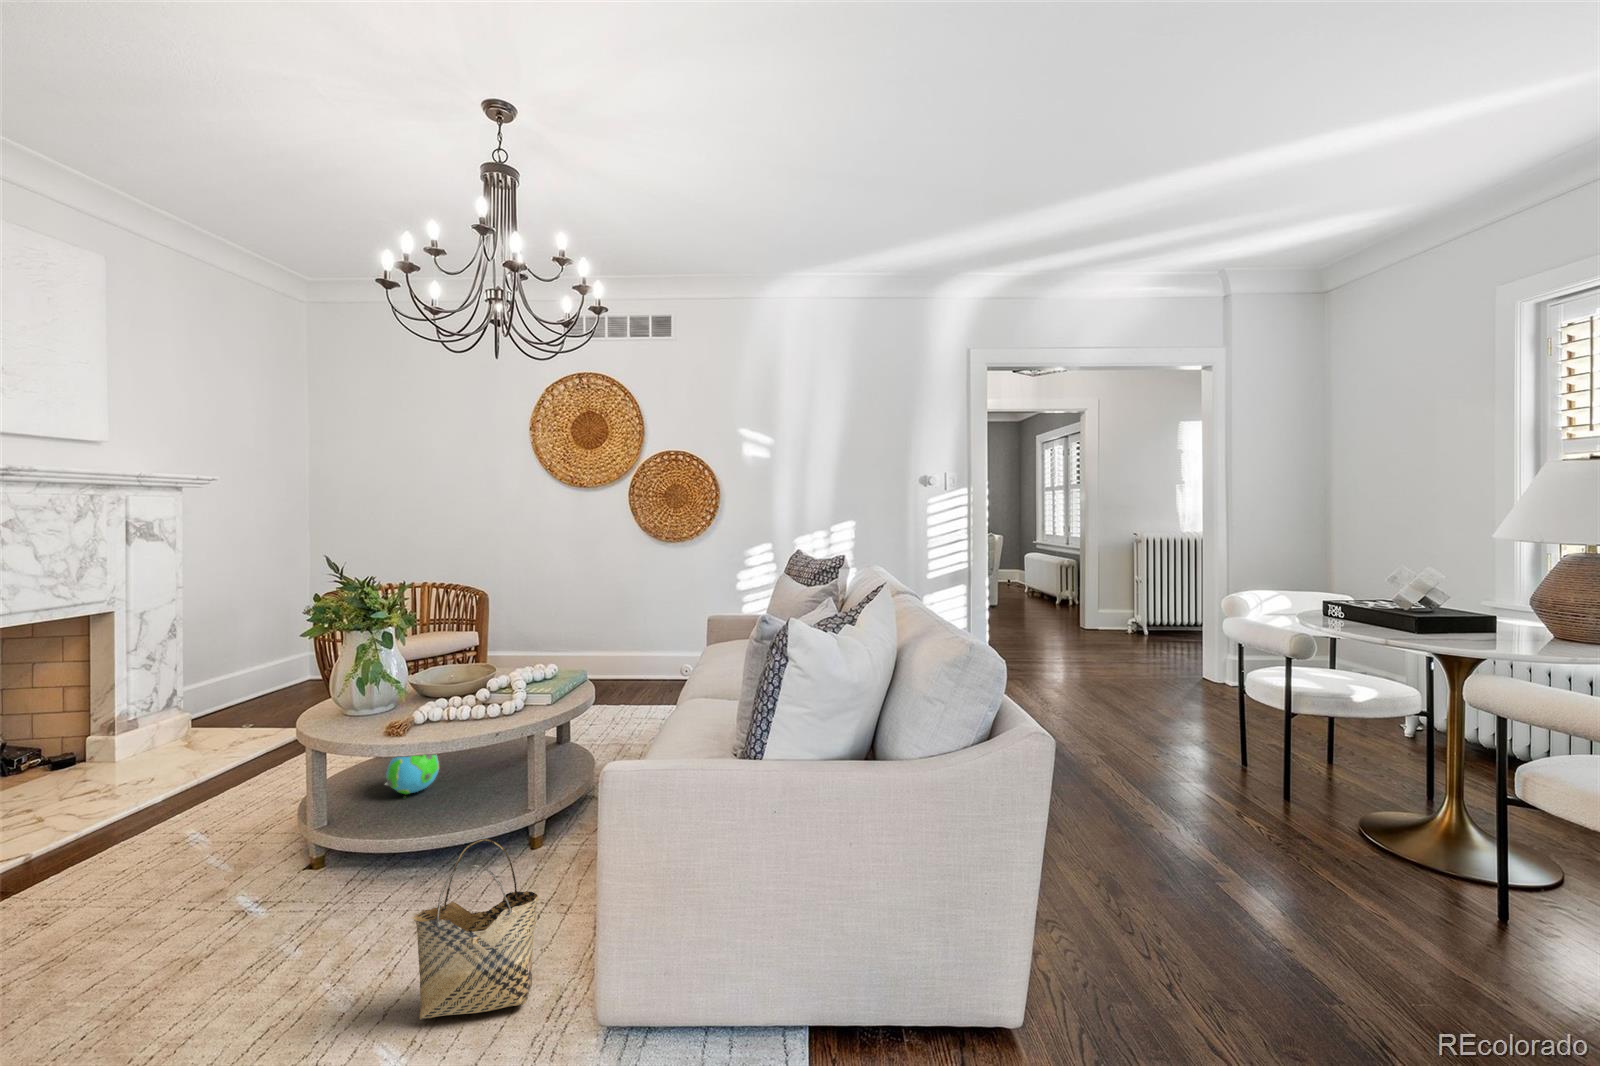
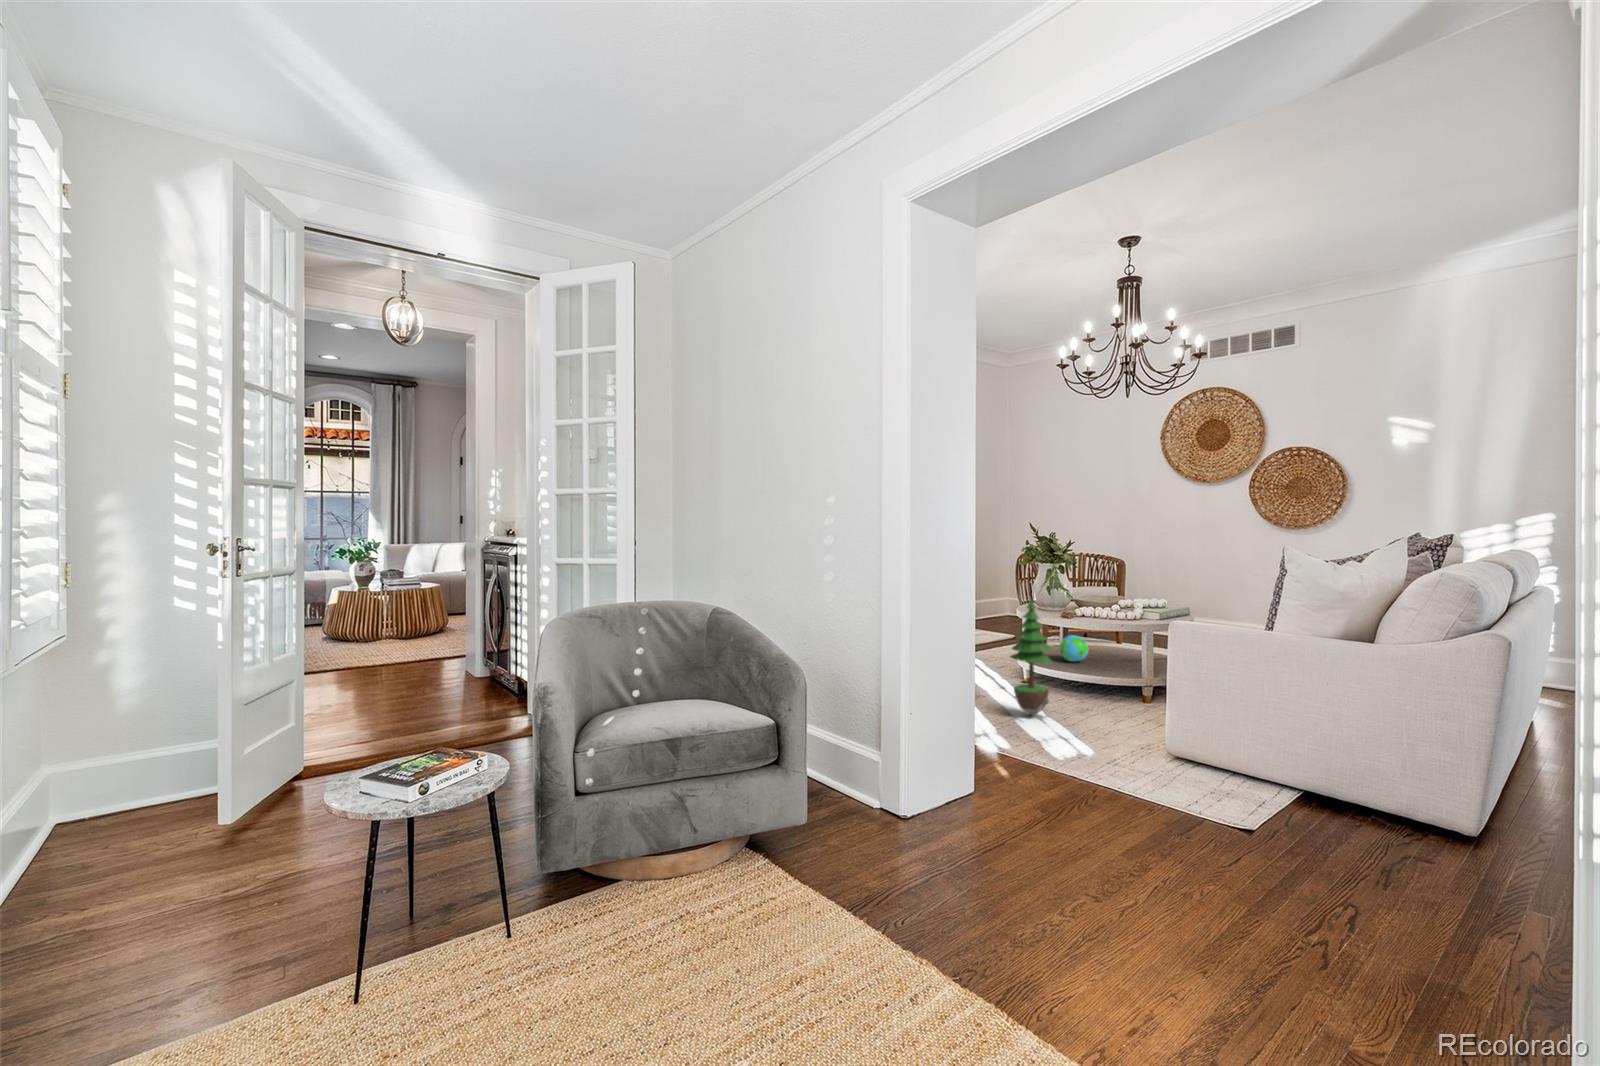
potted tree: none [259,727,368,971] -> present [1010,600,1052,716]
woven basket: present [414,839,538,1020] -> none [1075,663,1138,747]

